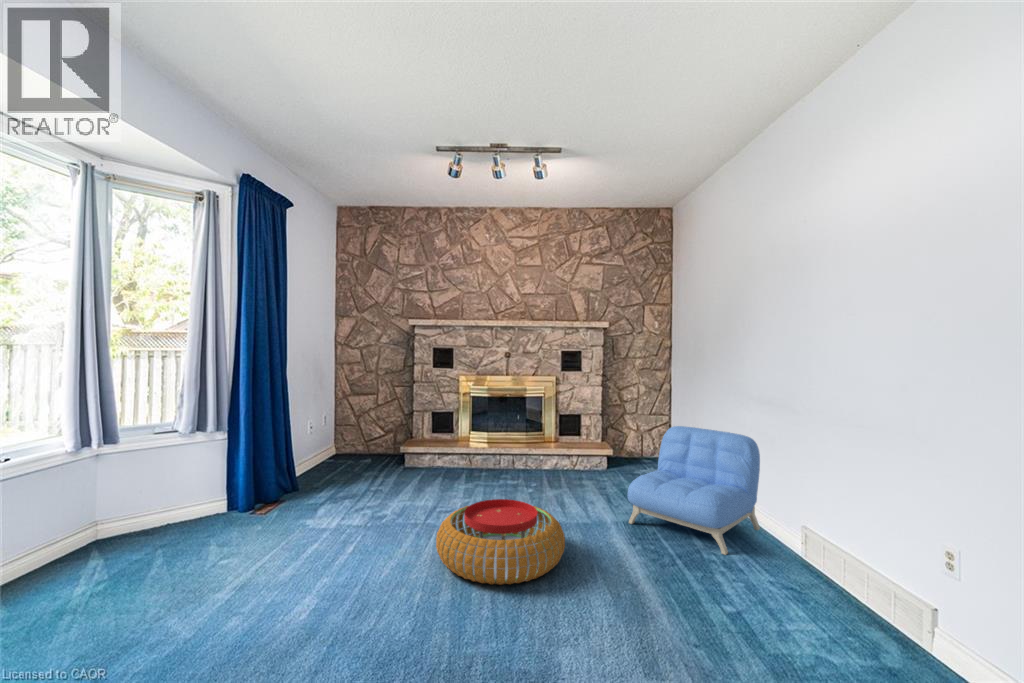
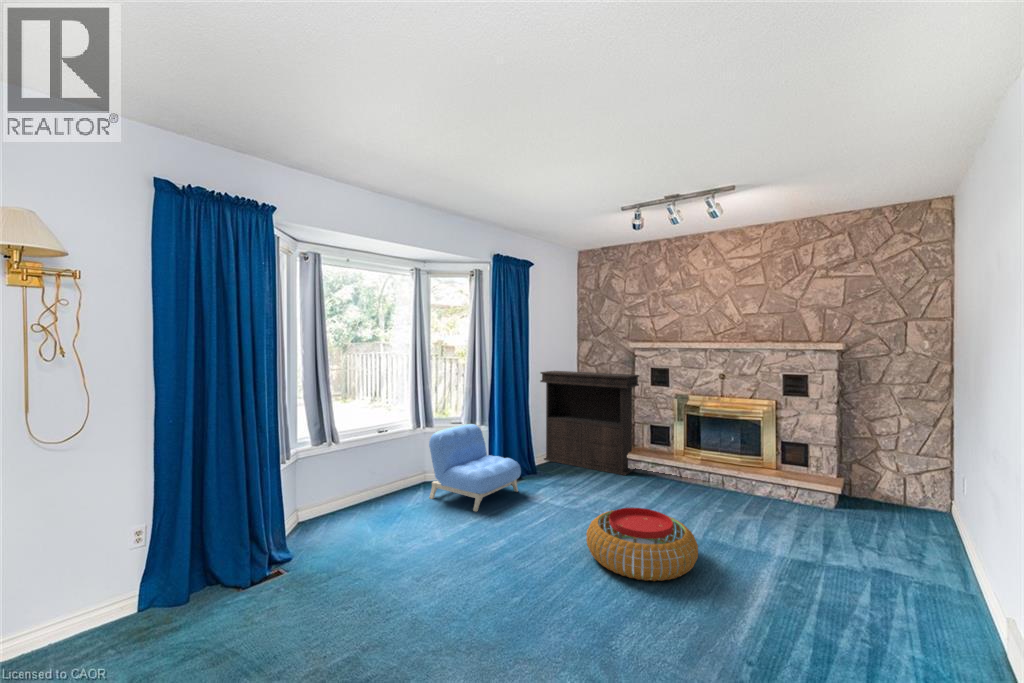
console table: none [294,354,424,474] -> present [540,371,639,475]
armchair: present [628,426,760,555] -> present [429,424,521,512]

